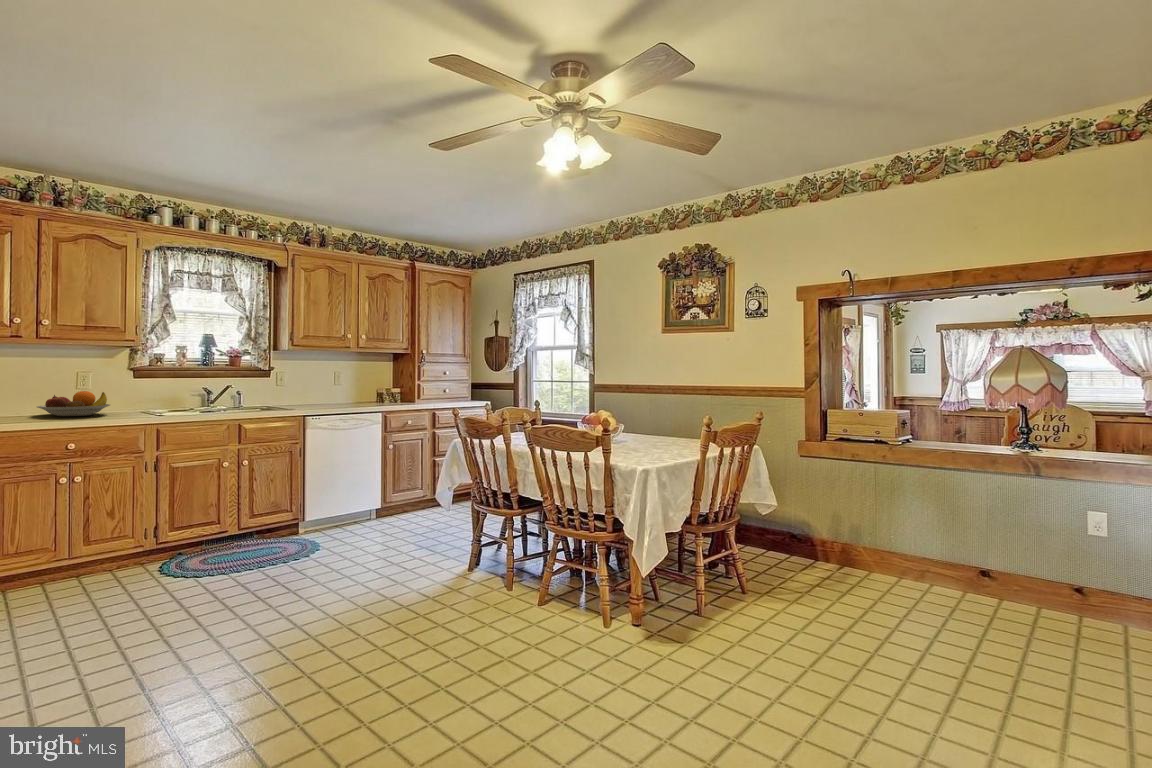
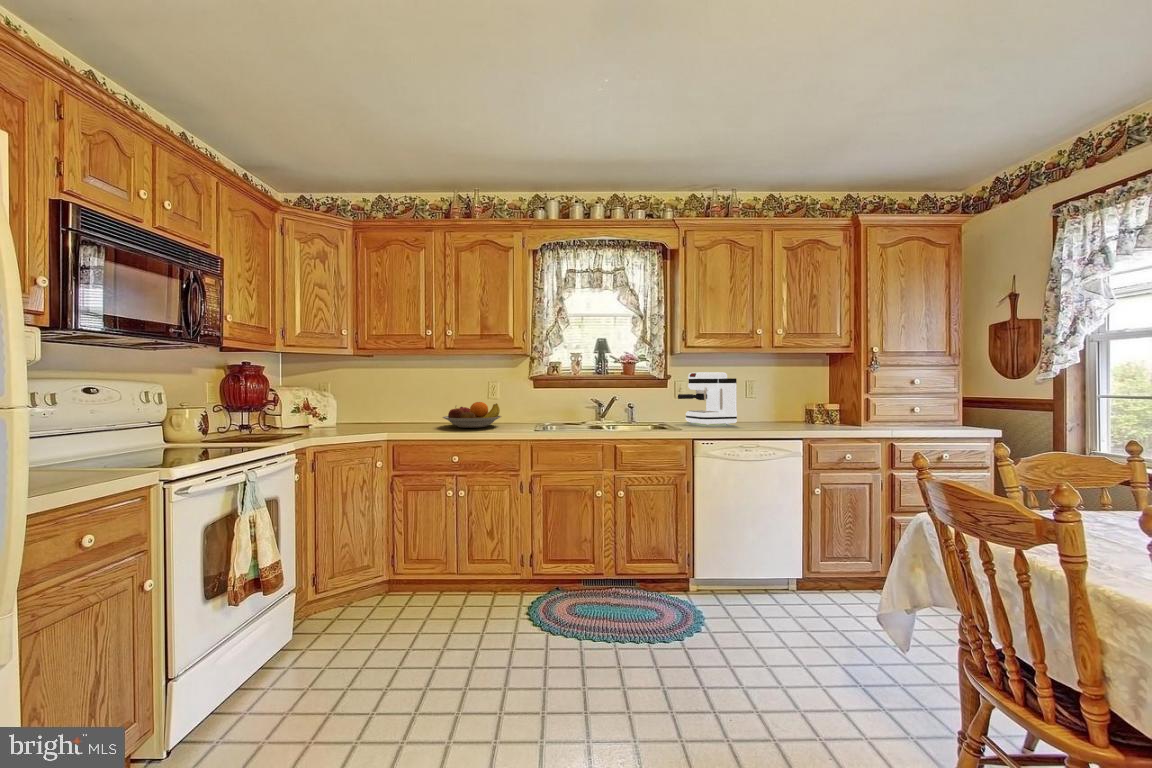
coffee maker: none [282,365,331,406] -> present [678,372,737,425]

